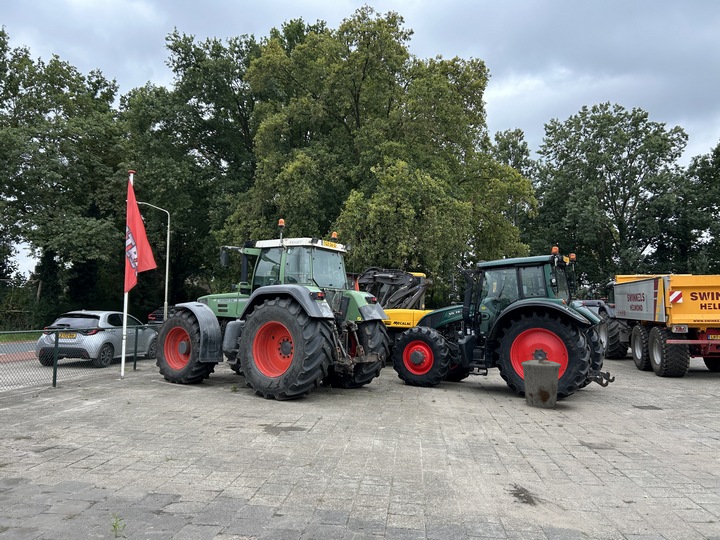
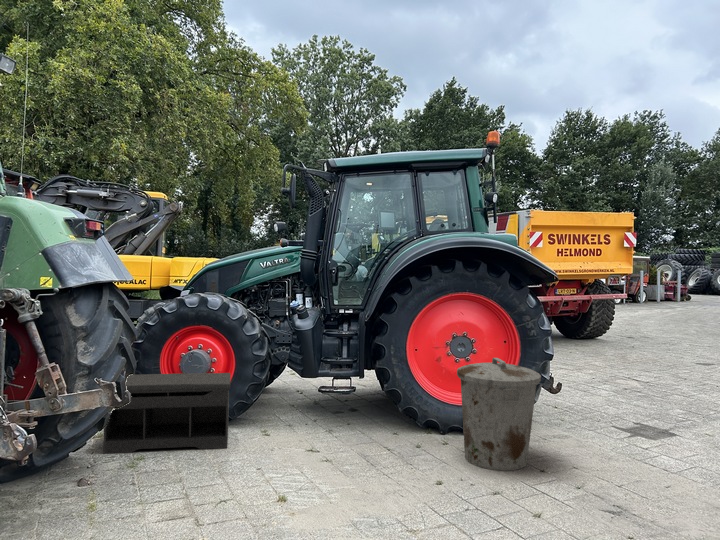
bench: none [379,359,430,391] -> present [103,373,231,454]

